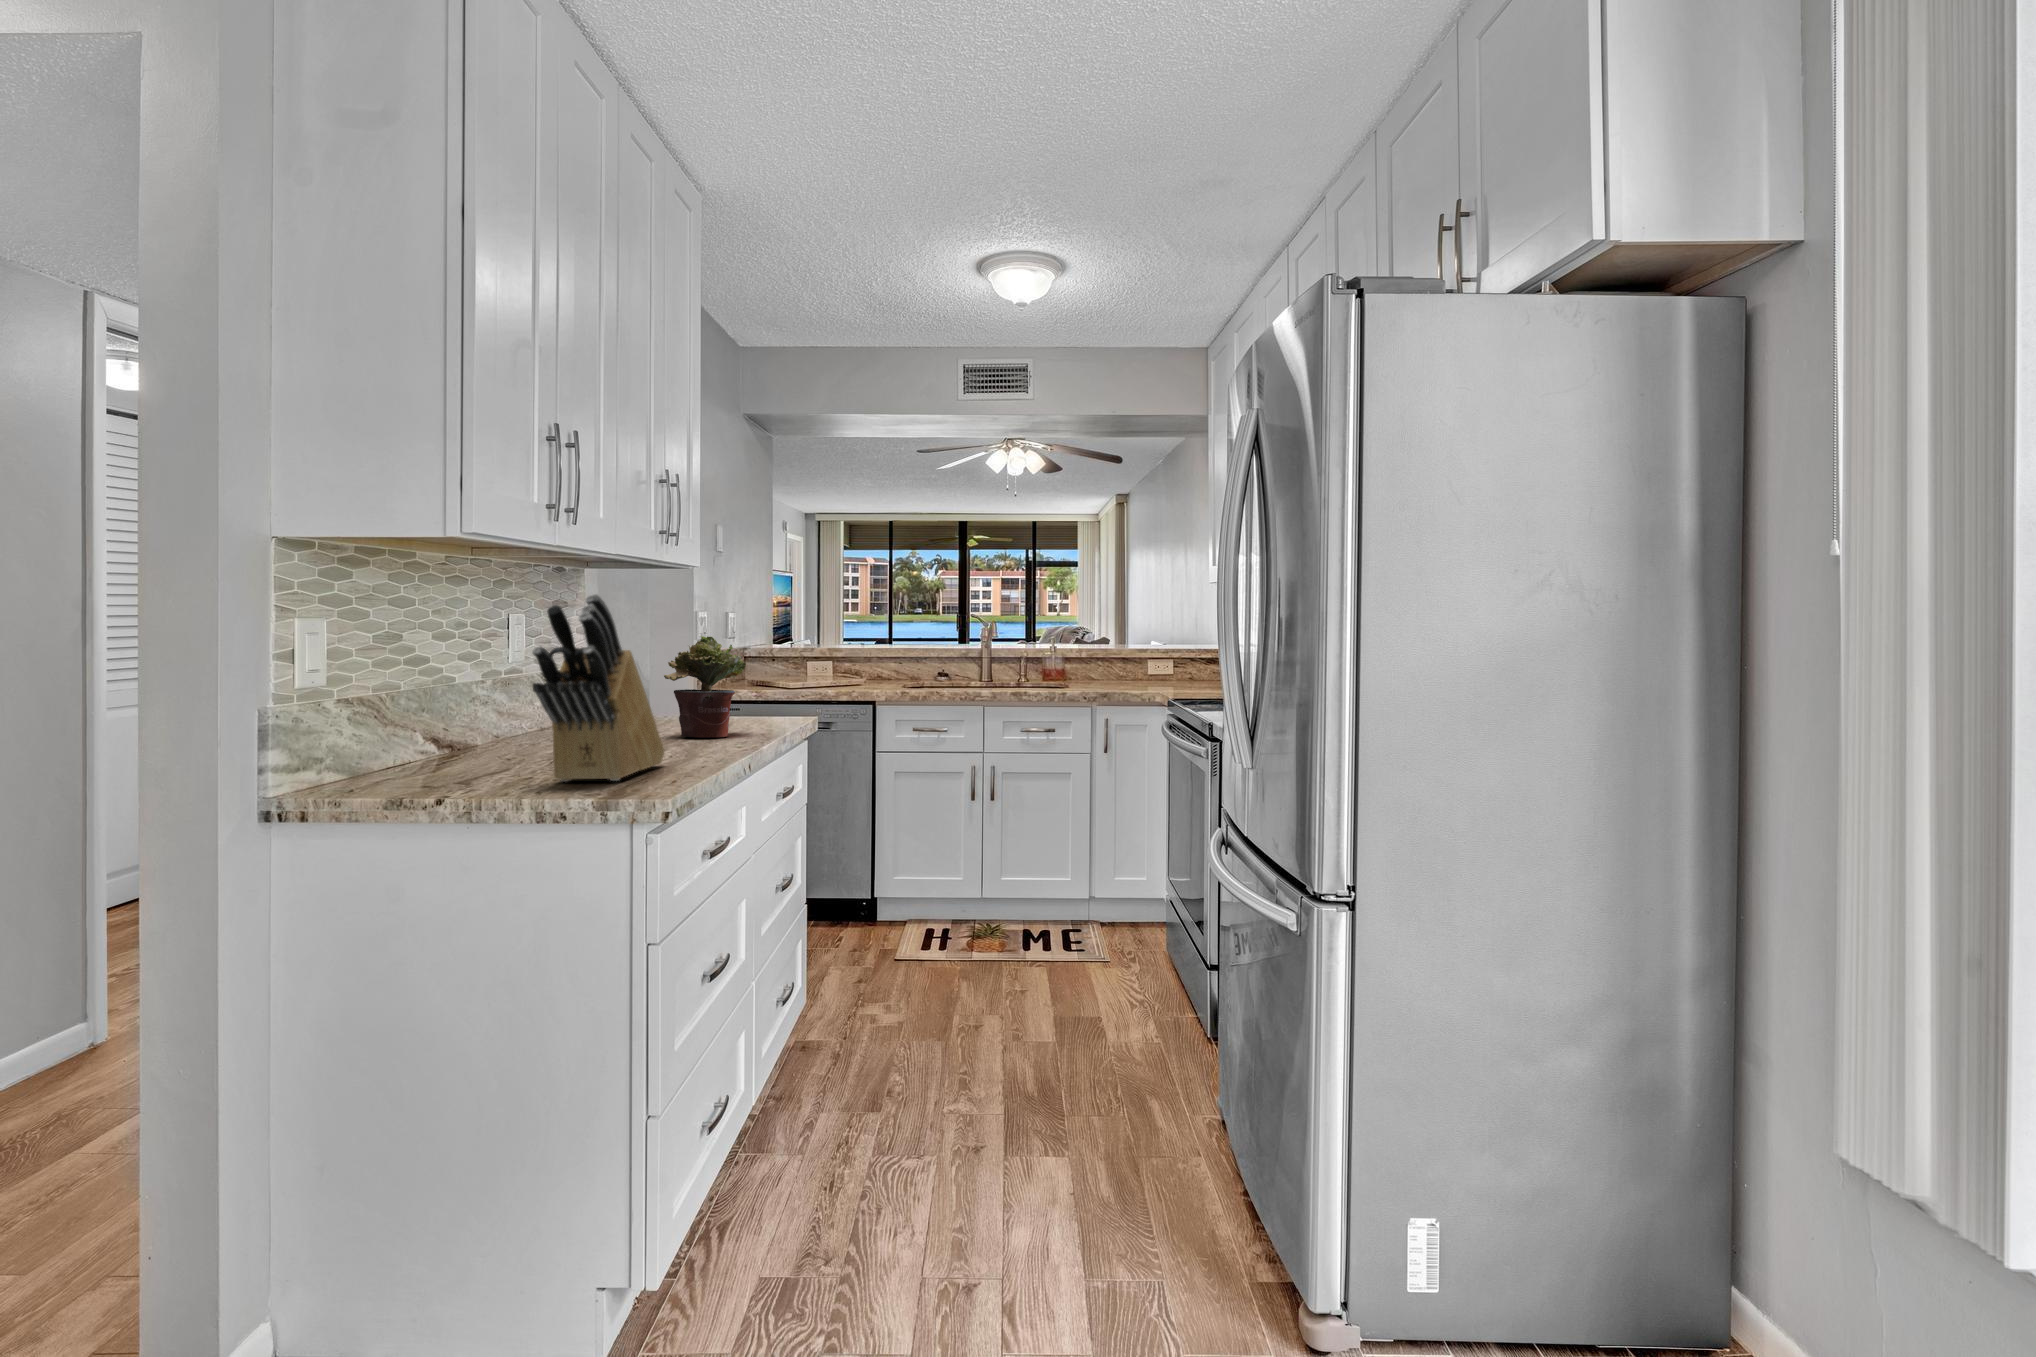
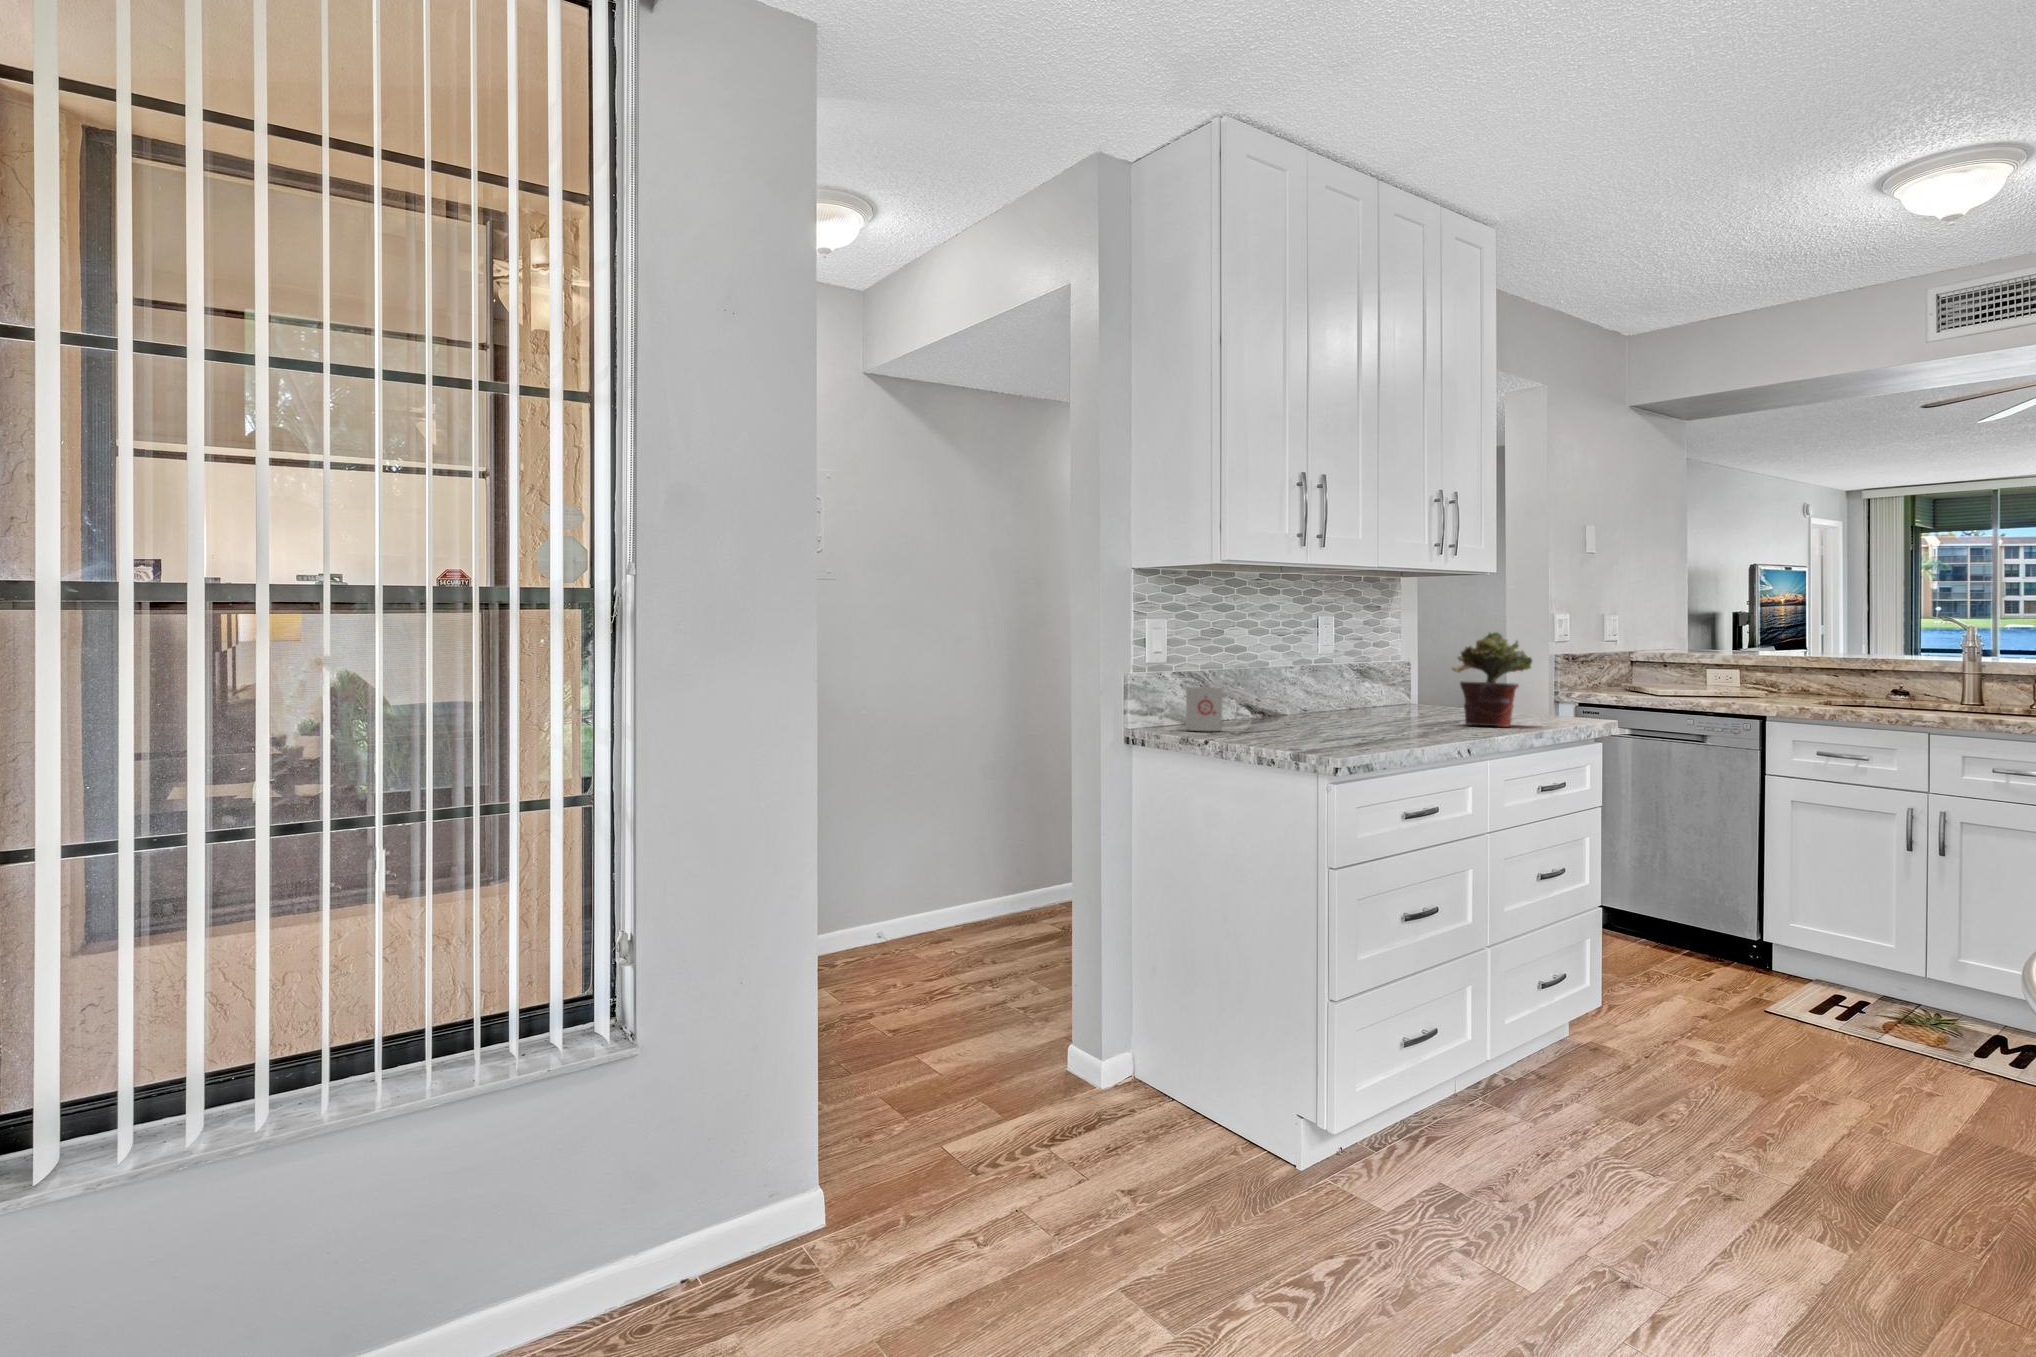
knife block: present [532,594,664,782] -> none [1267,589,1396,738]
mug: none [379,721,461,785] -> present [1185,687,1239,731]

